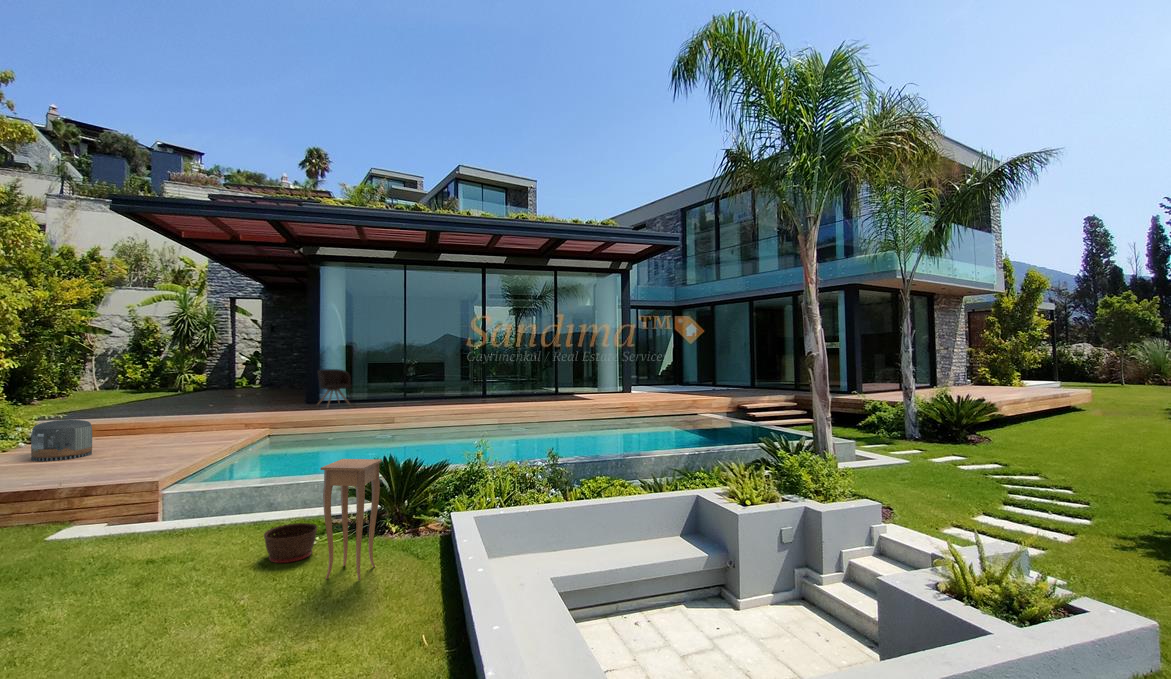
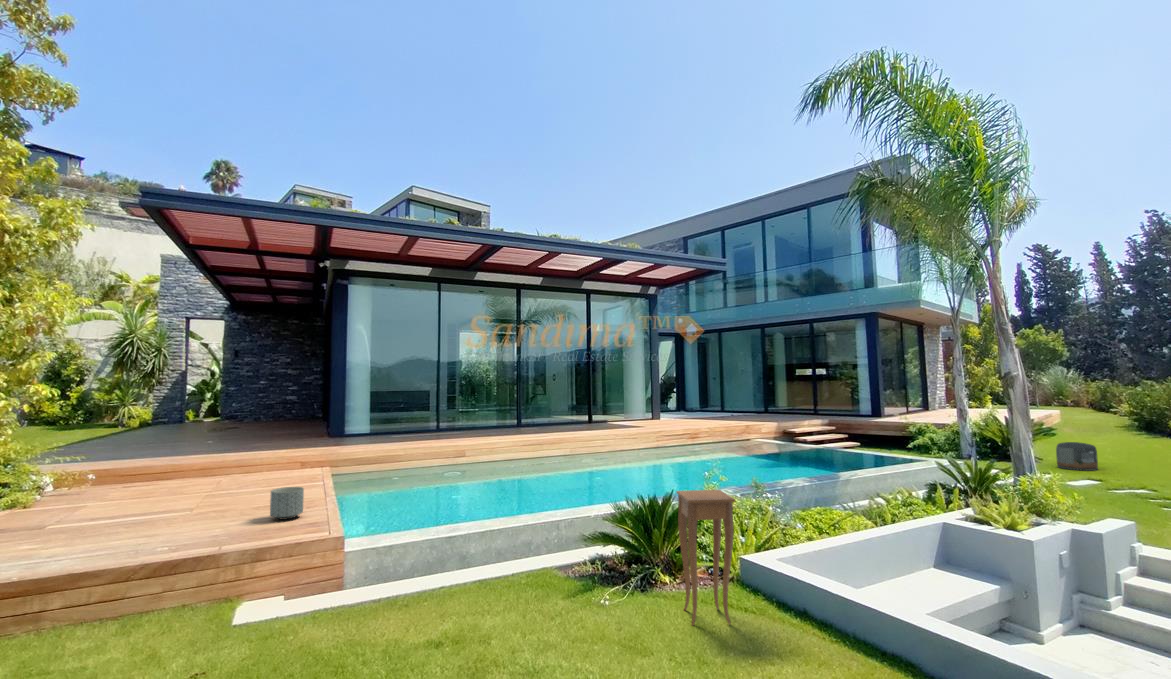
armchair: present [317,369,352,407] -> none [344,399,386,442]
pouf: present [31,420,92,461] -> present [1056,442,1098,471]
planter: none [110,444,142,471] -> present [270,487,304,520]
basket: present [264,523,317,563] -> none [583,566,637,612]

